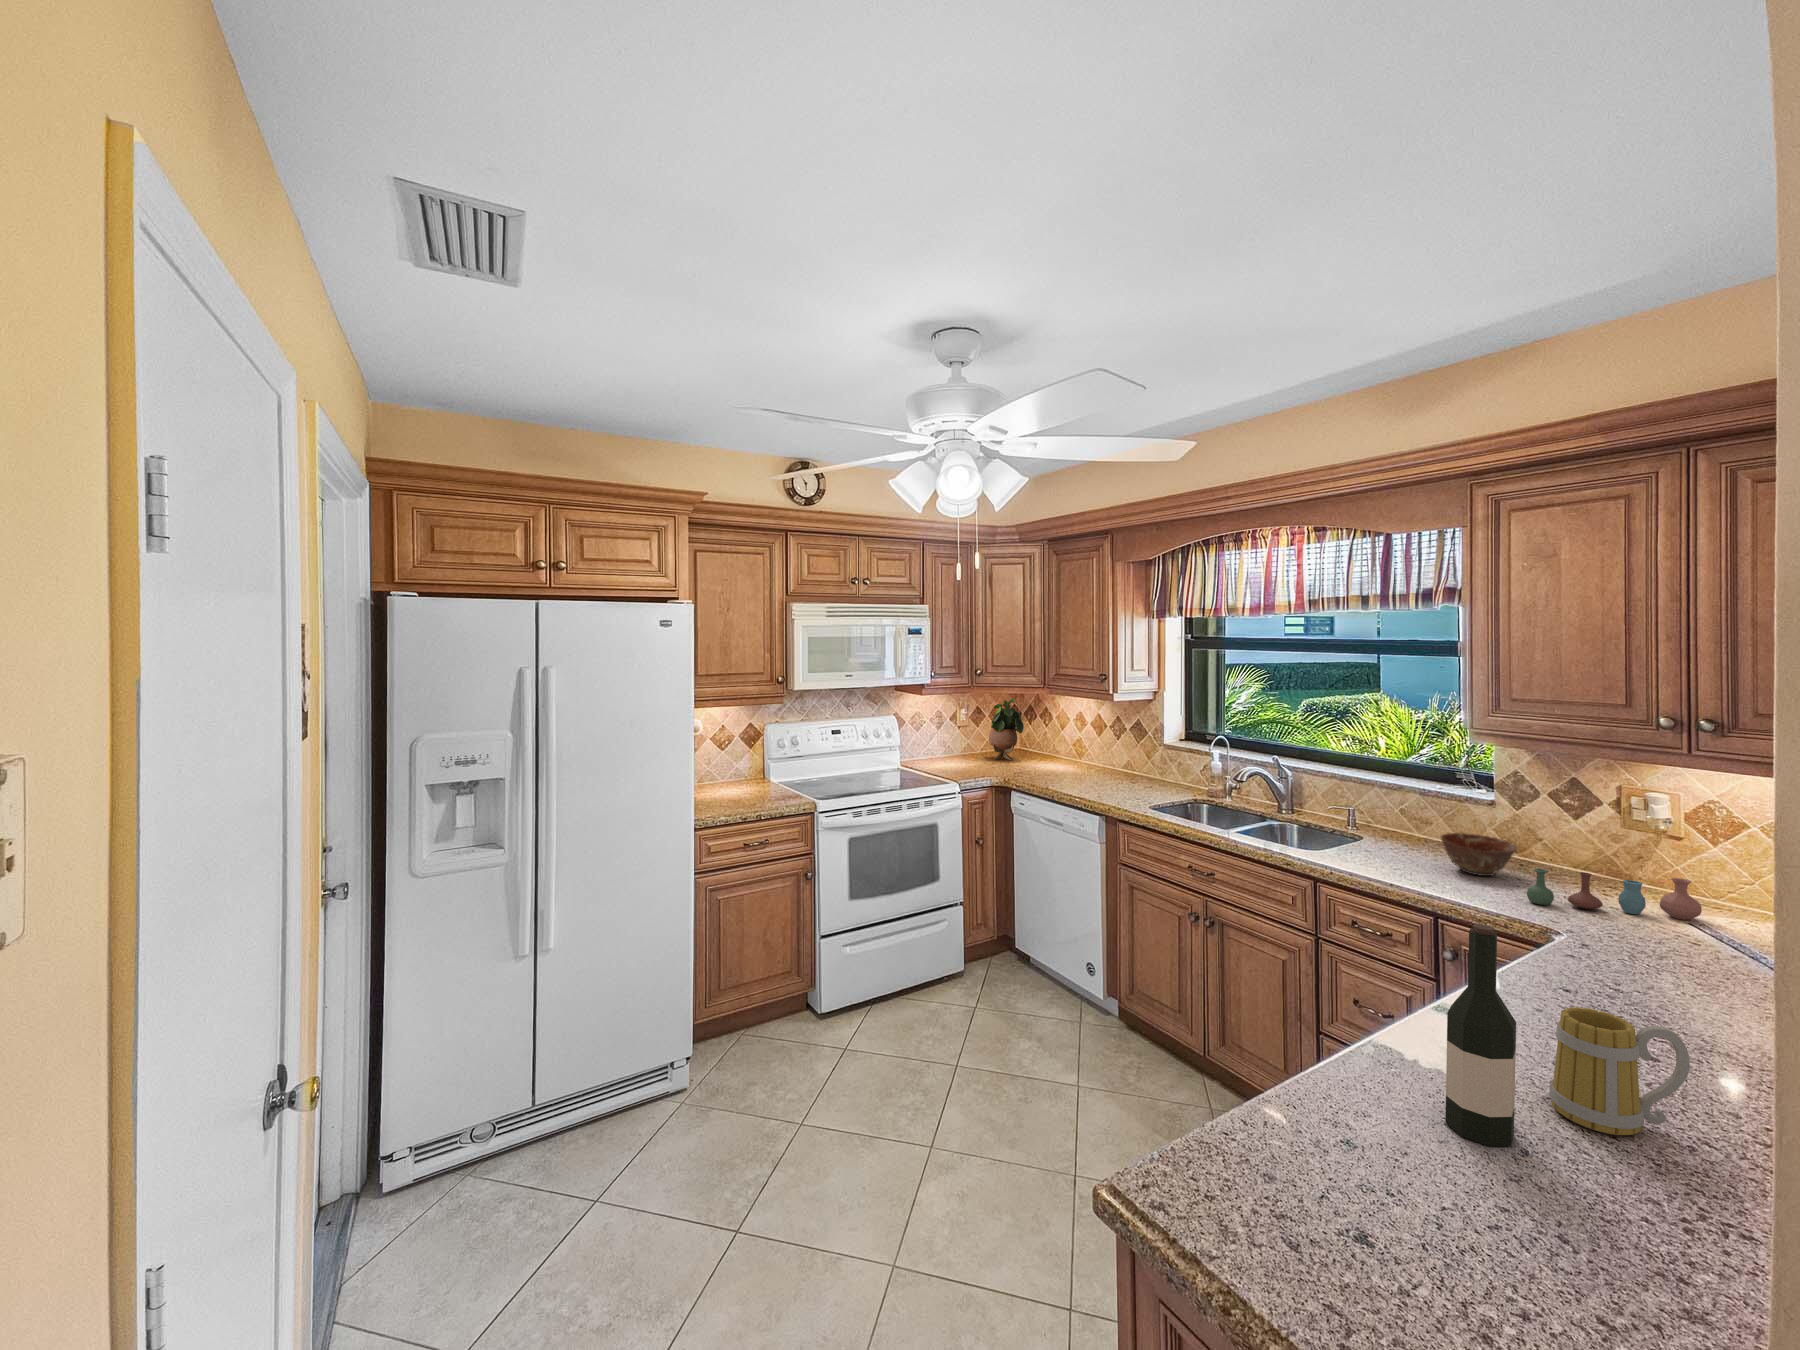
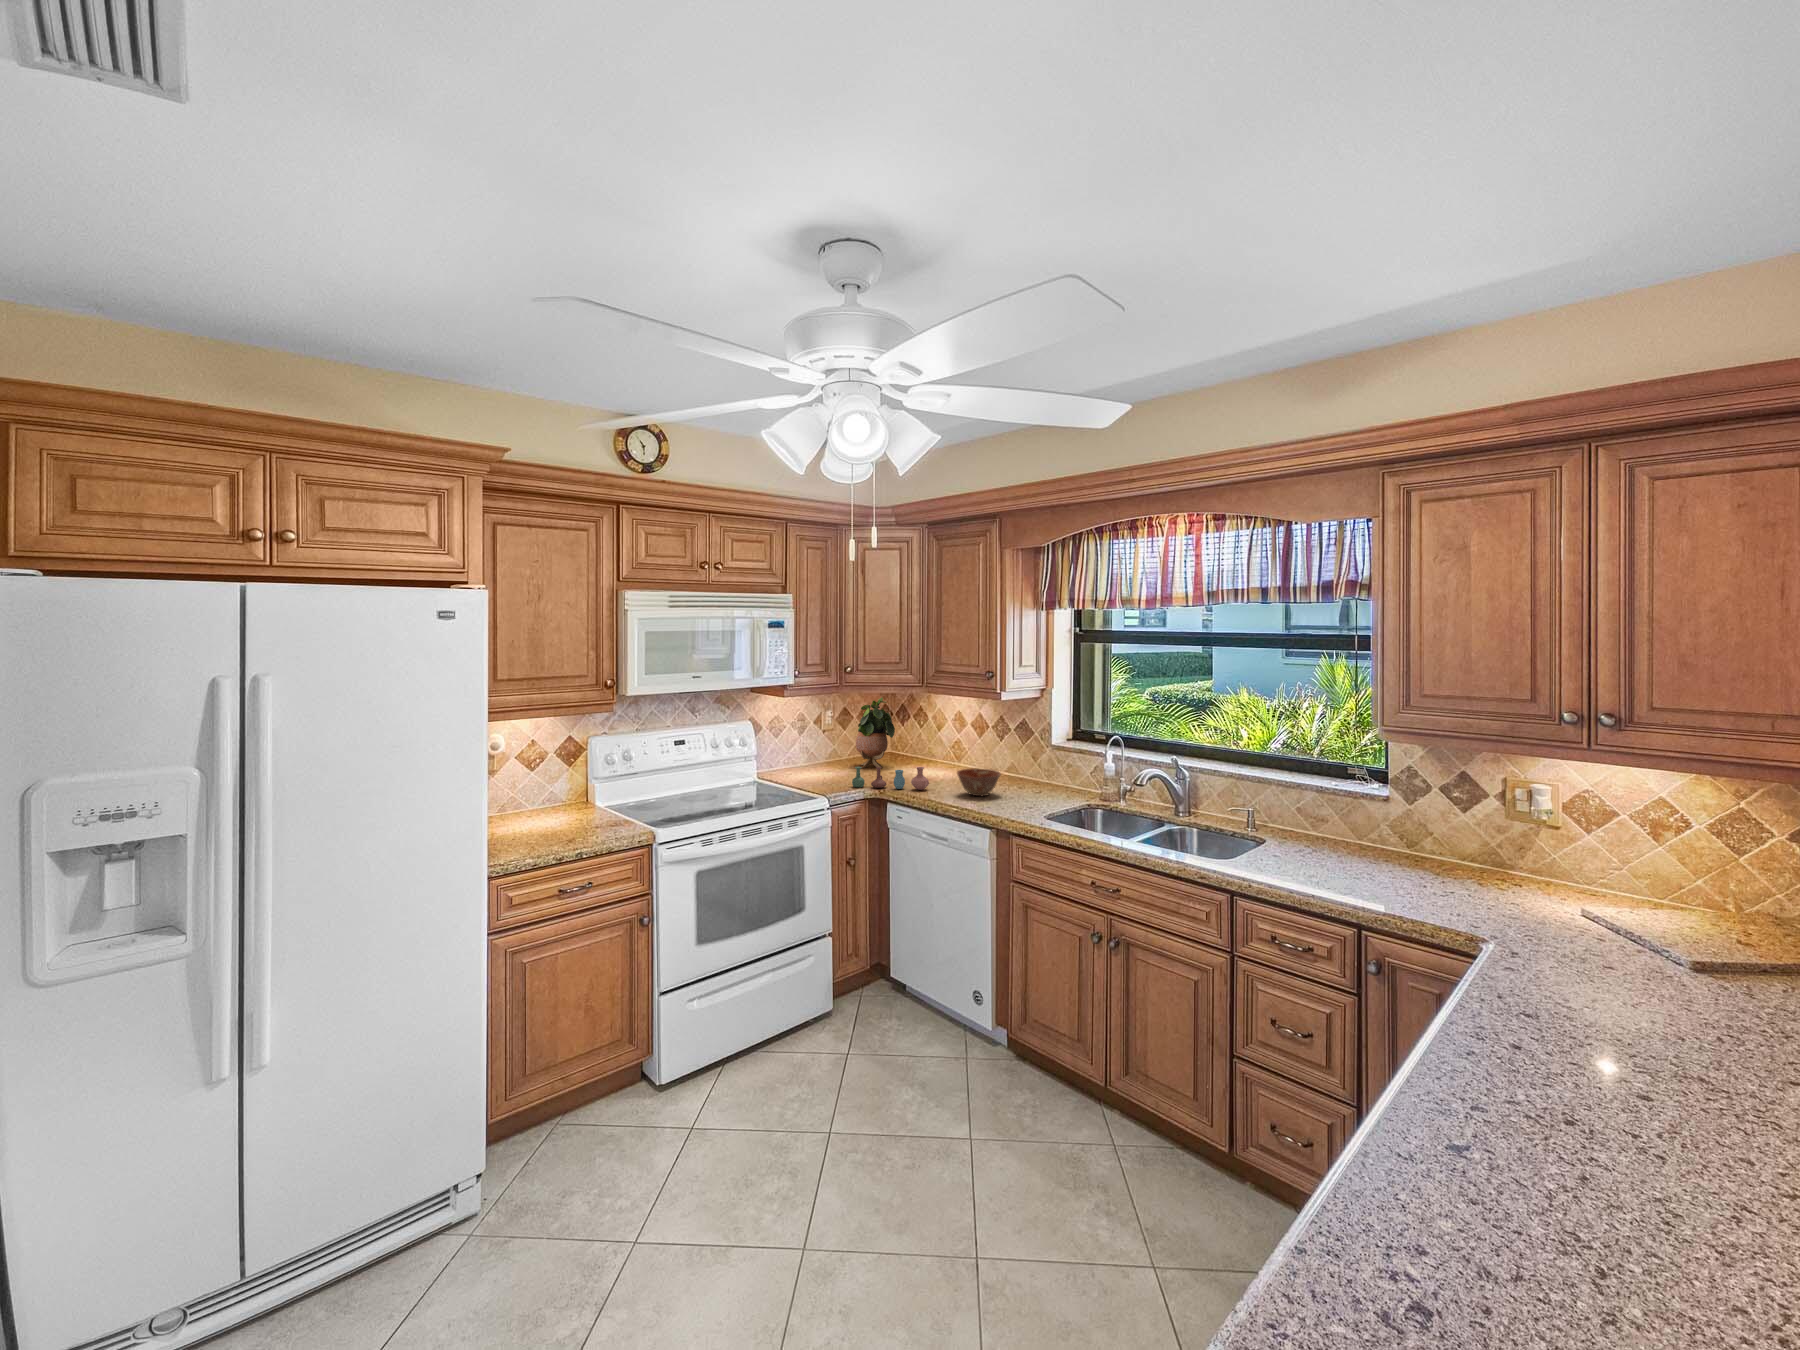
ceramic bowl: present [1441,833,1517,876] -> present [957,768,1001,796]
vase: present [1527,868,1702,920] -> present [852,767,929,790]
wine bottle: present [1445,924,1516,1146] -> none [1470,965,1550,1222]
mug: present [1549,1007,1690,1135] -> none [1559,1045,1703,1187]

